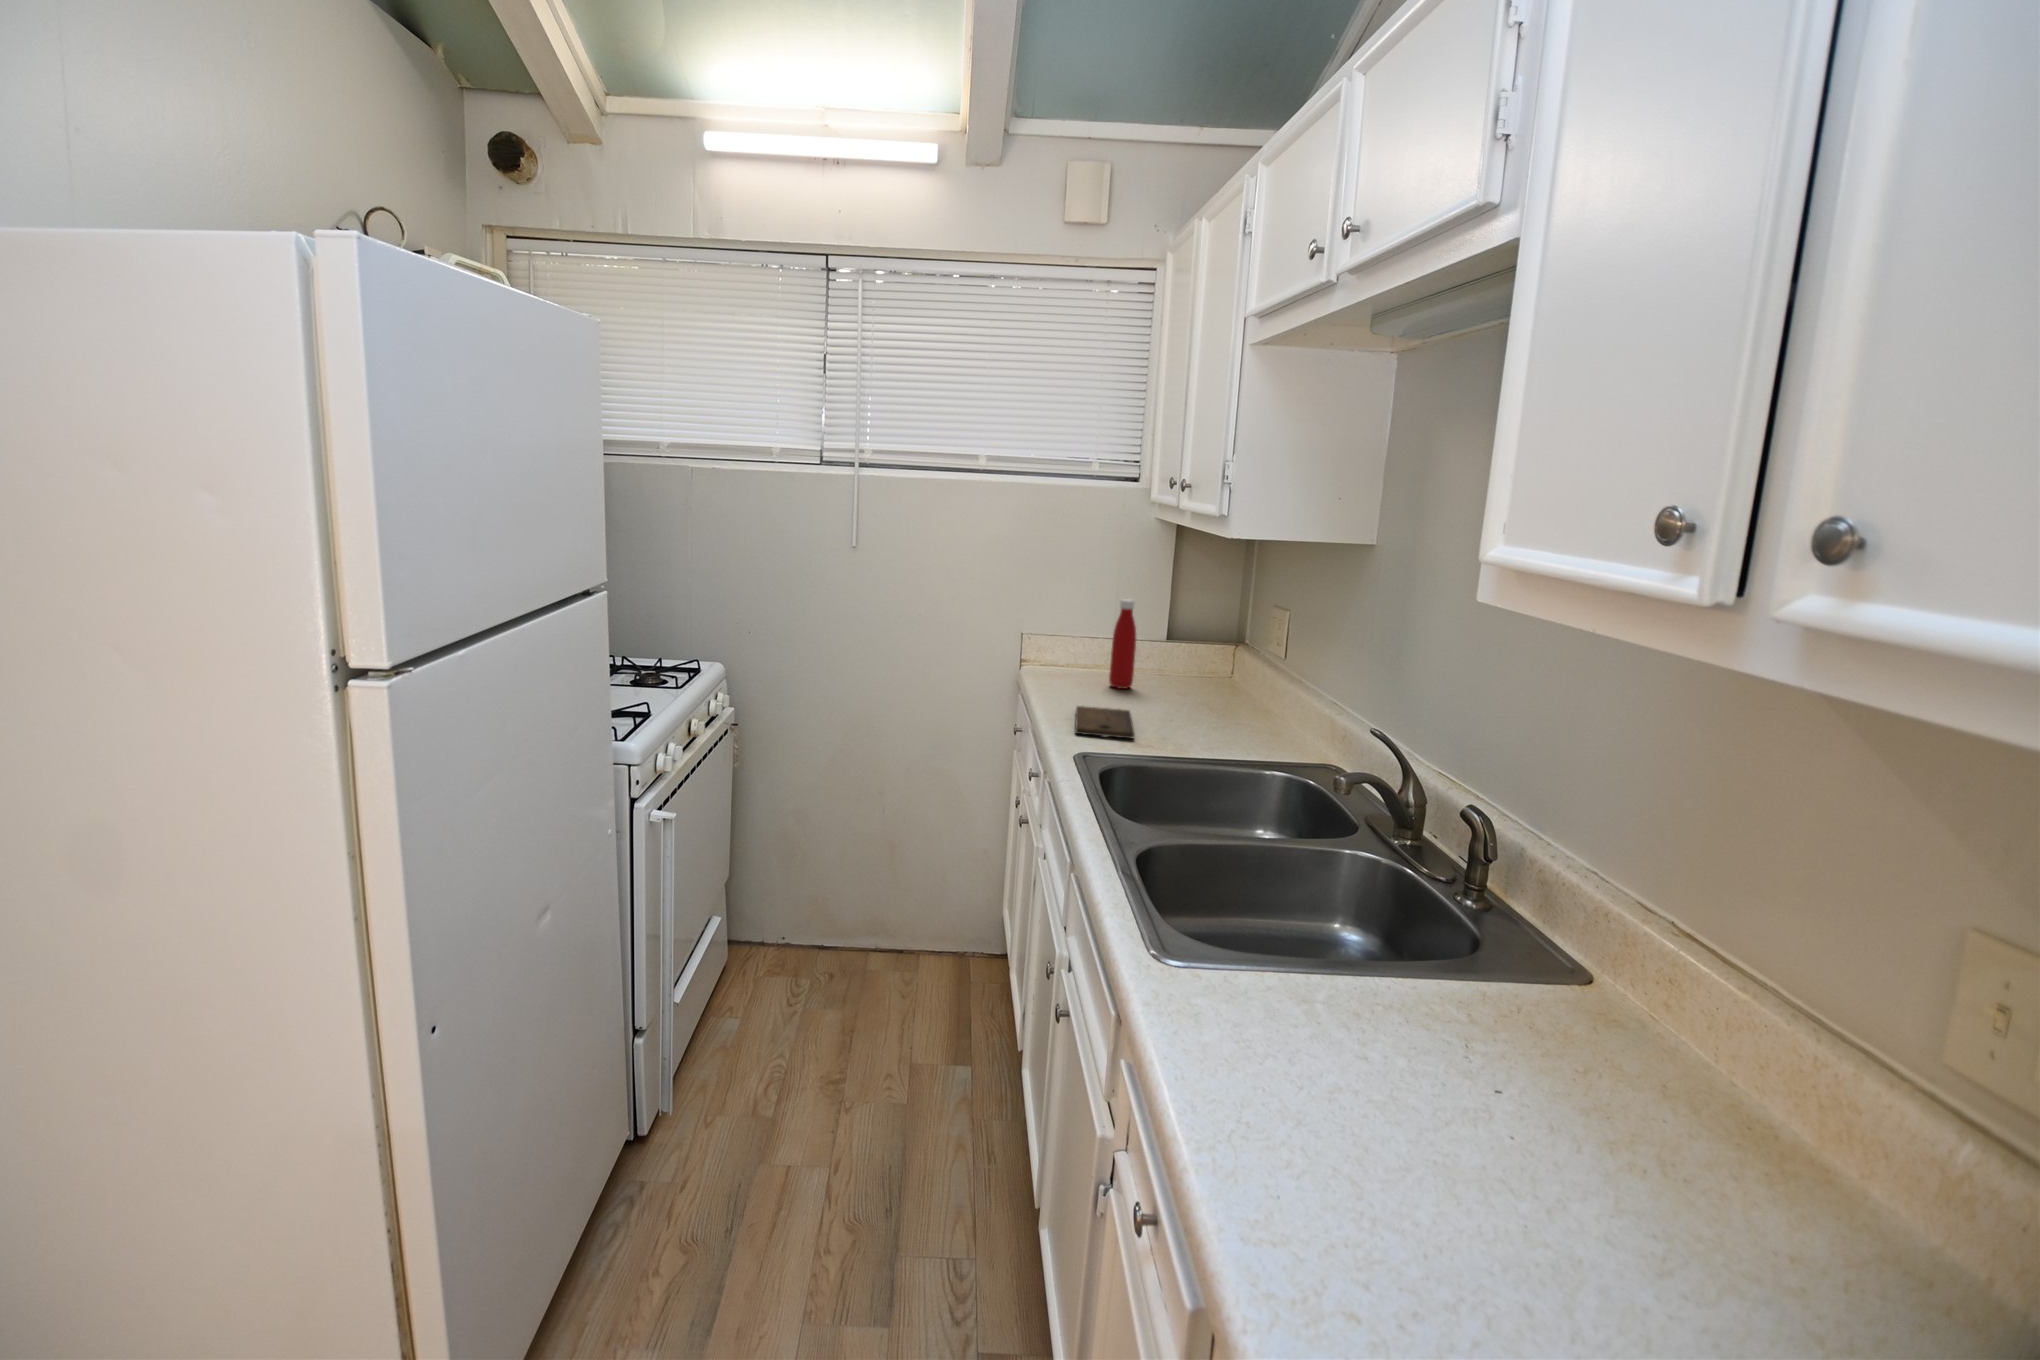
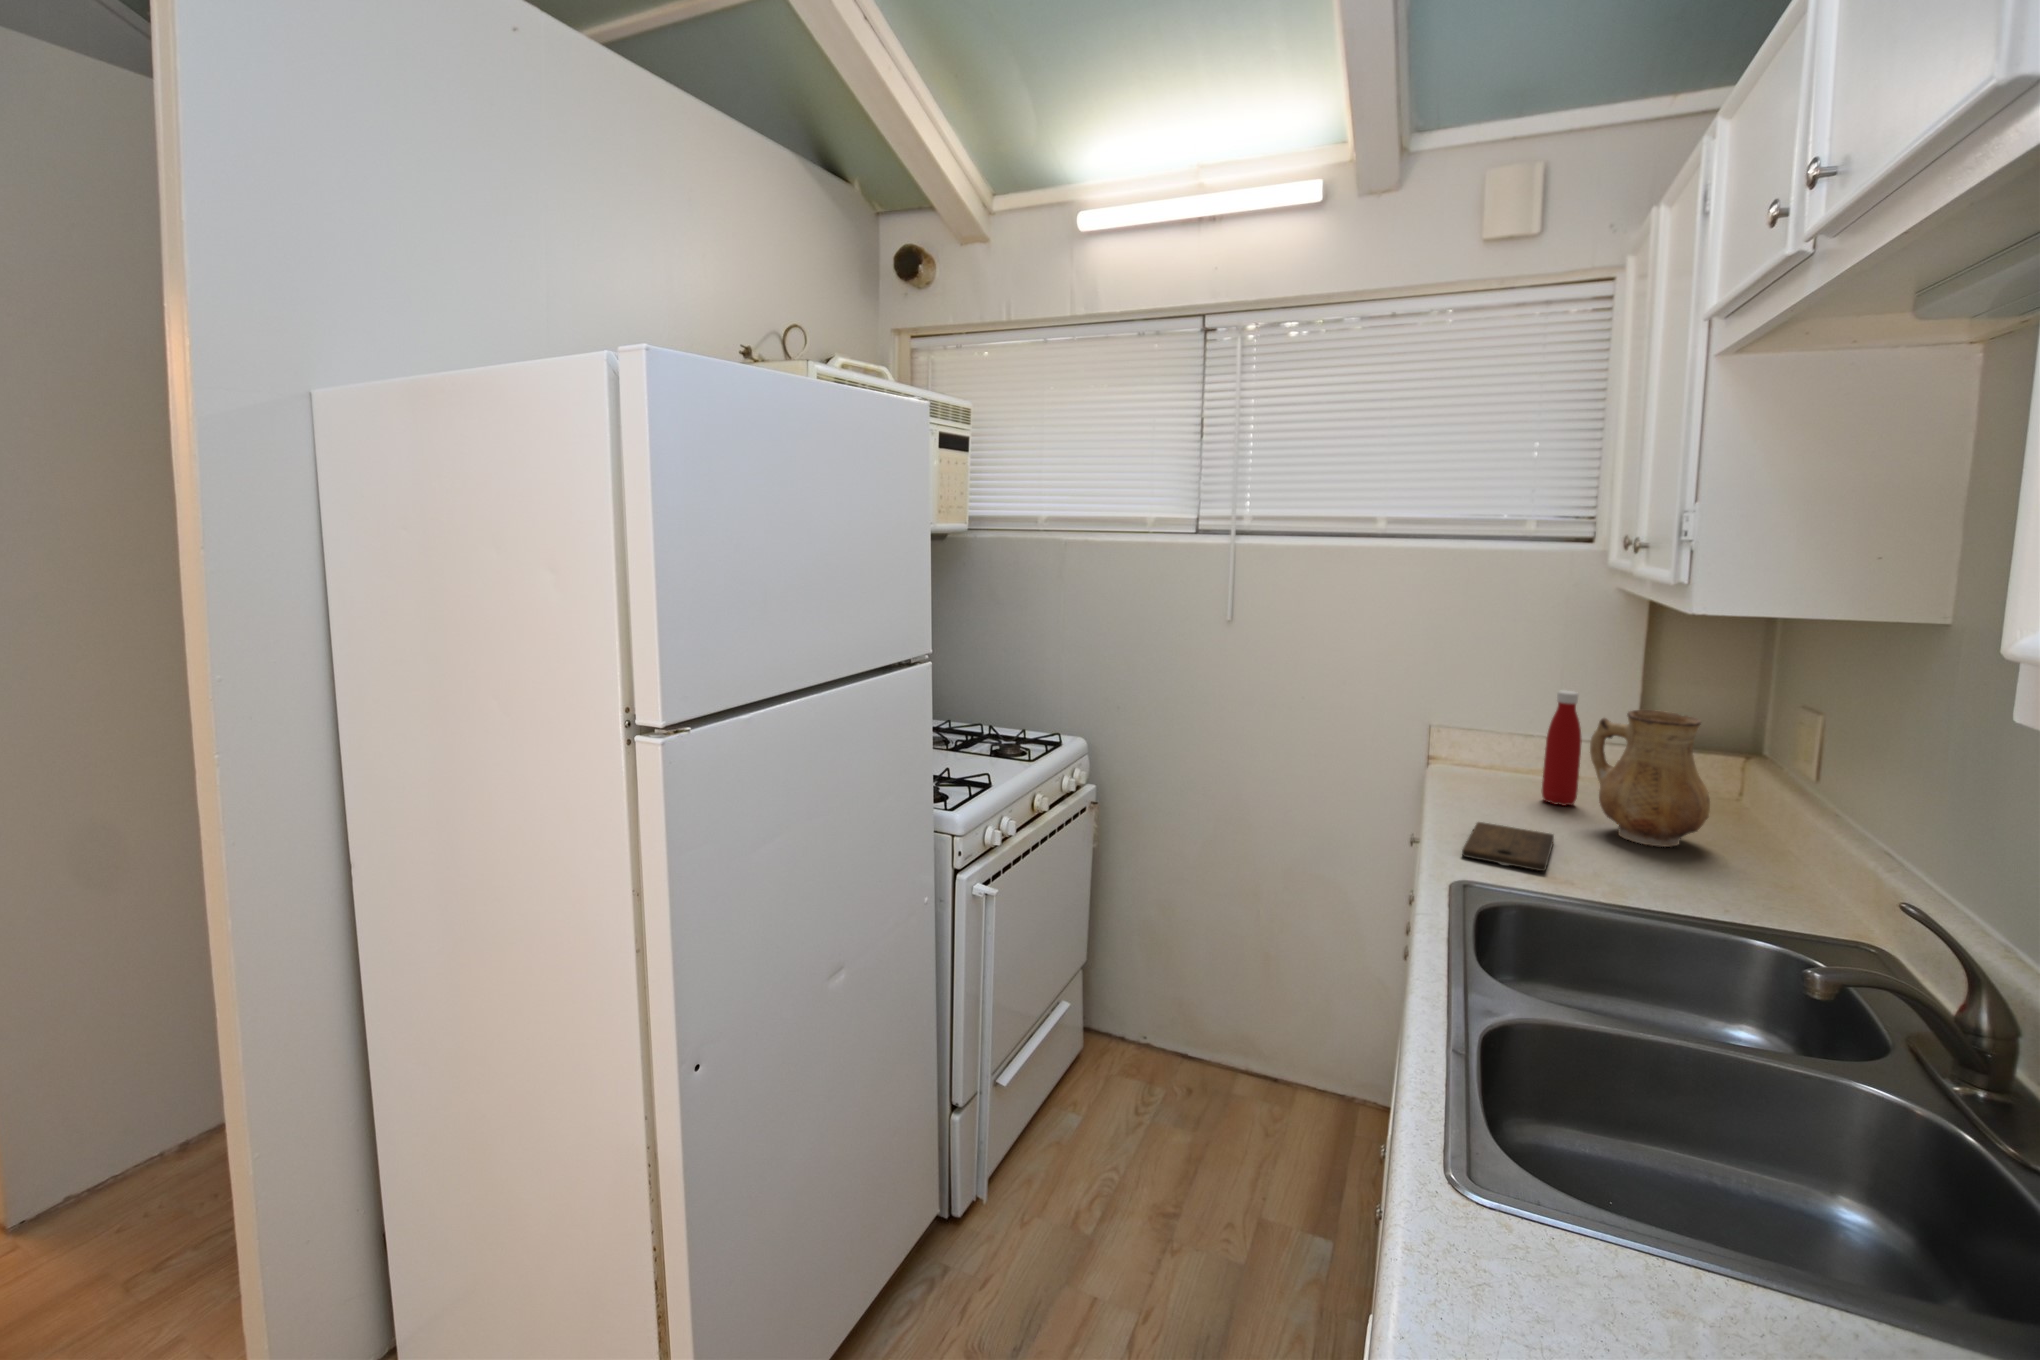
ceramic pitcher: none [1147,611,1223,712] -> present [1590,710,1710,847]

